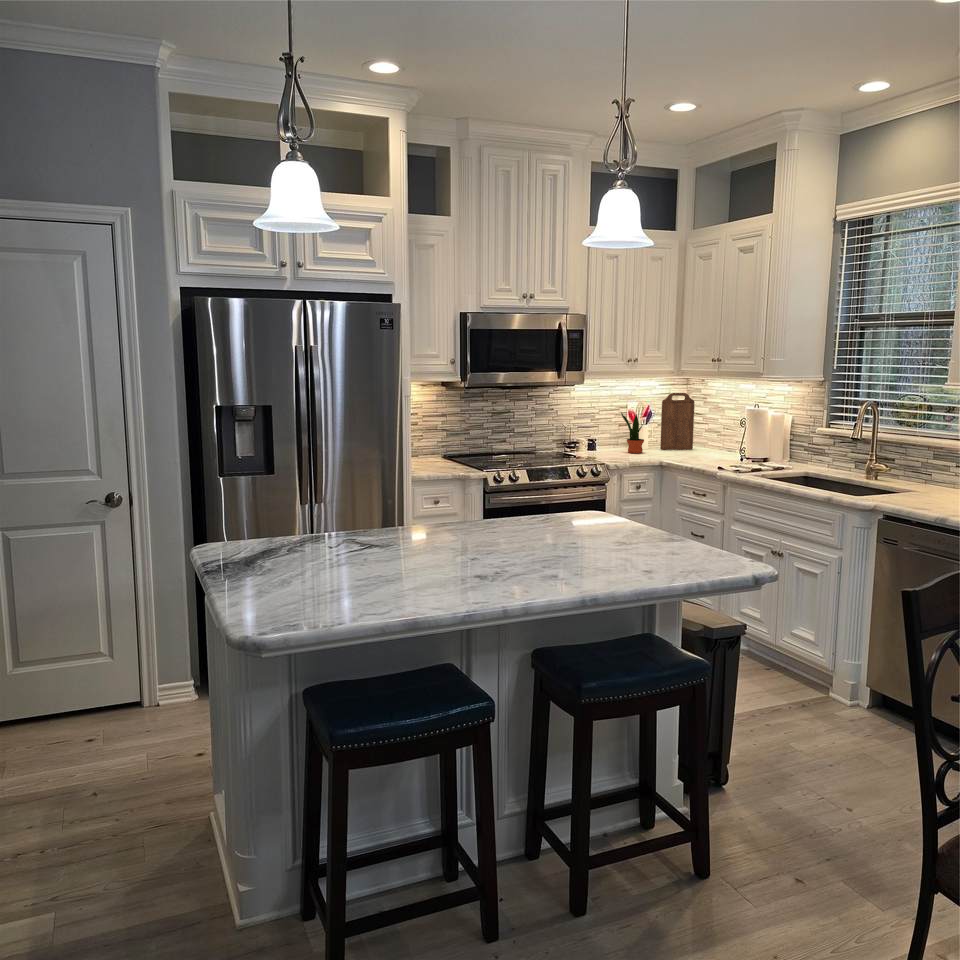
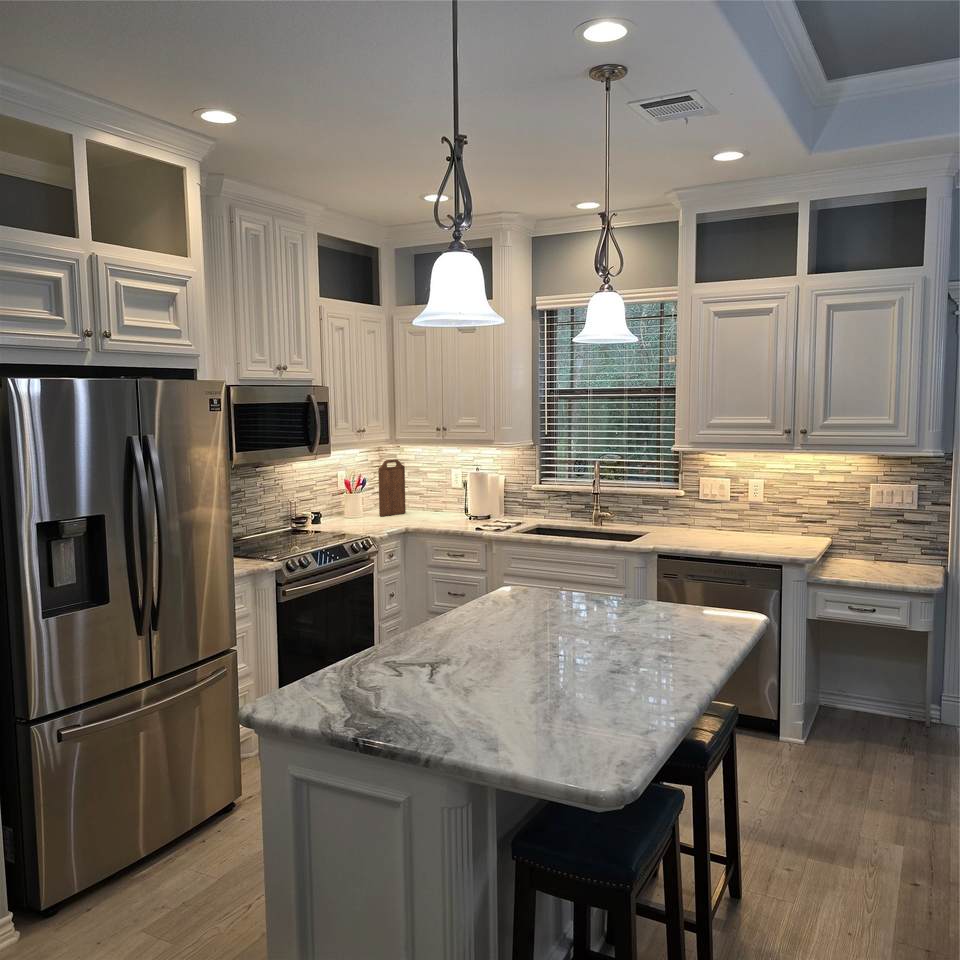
potted plant: present [621,413,644,453] -> none [350,481,374,523]

